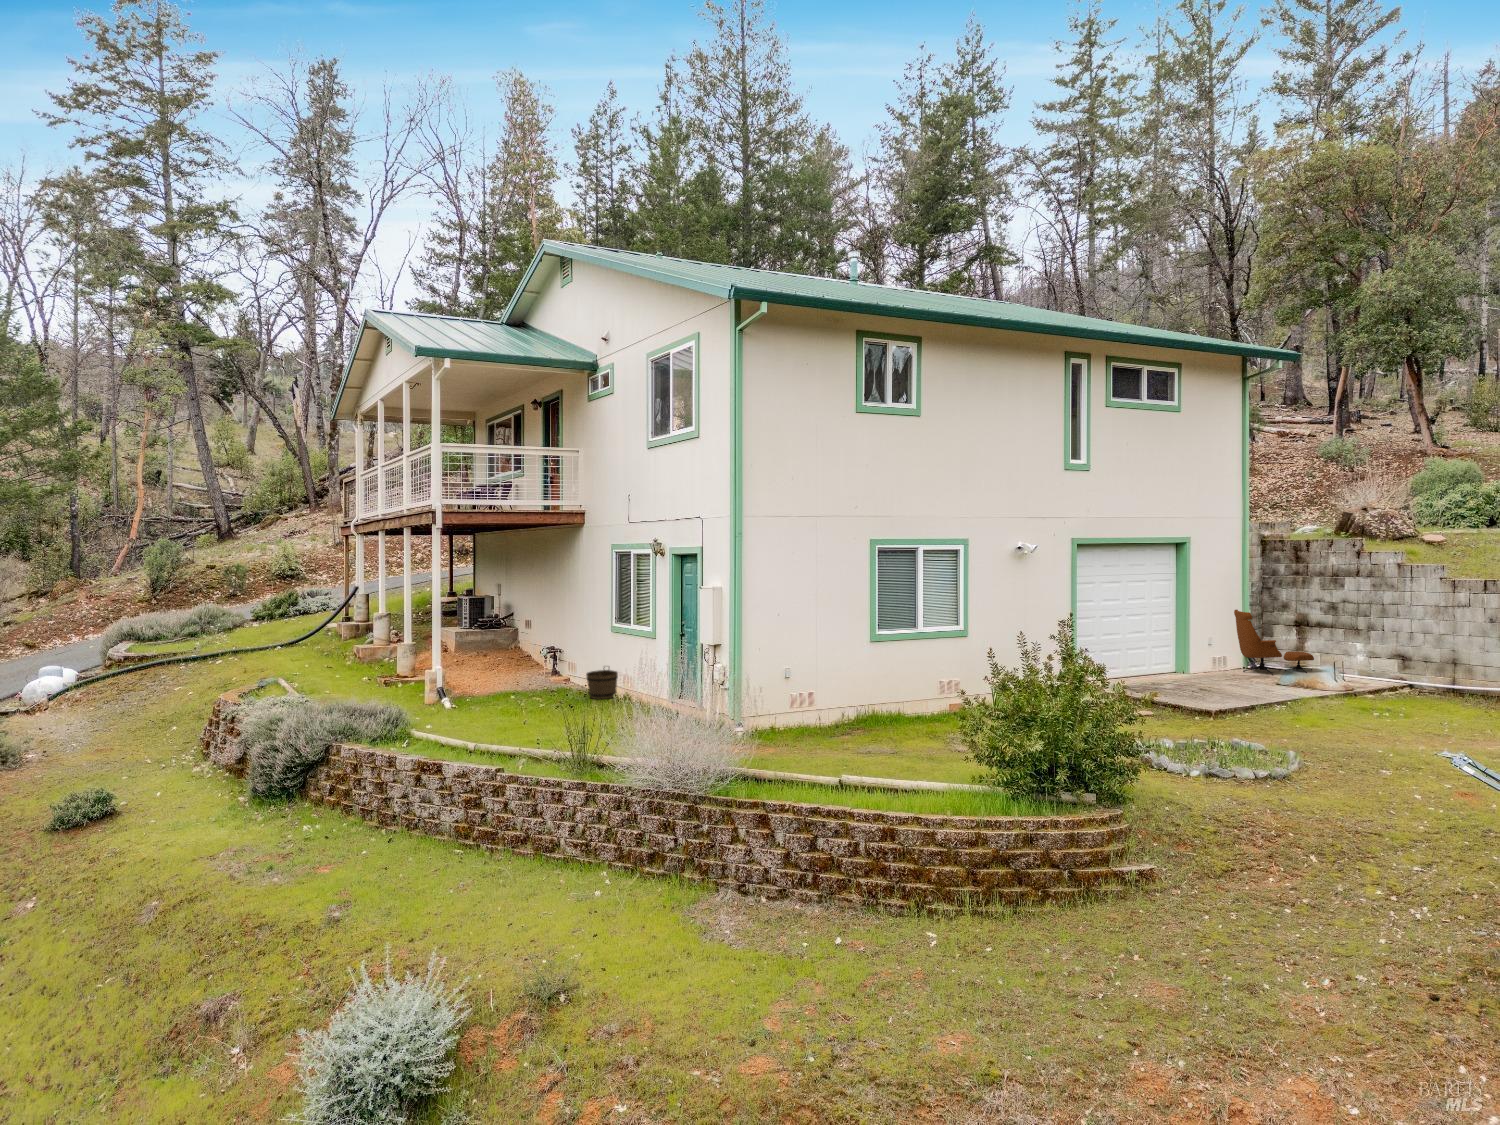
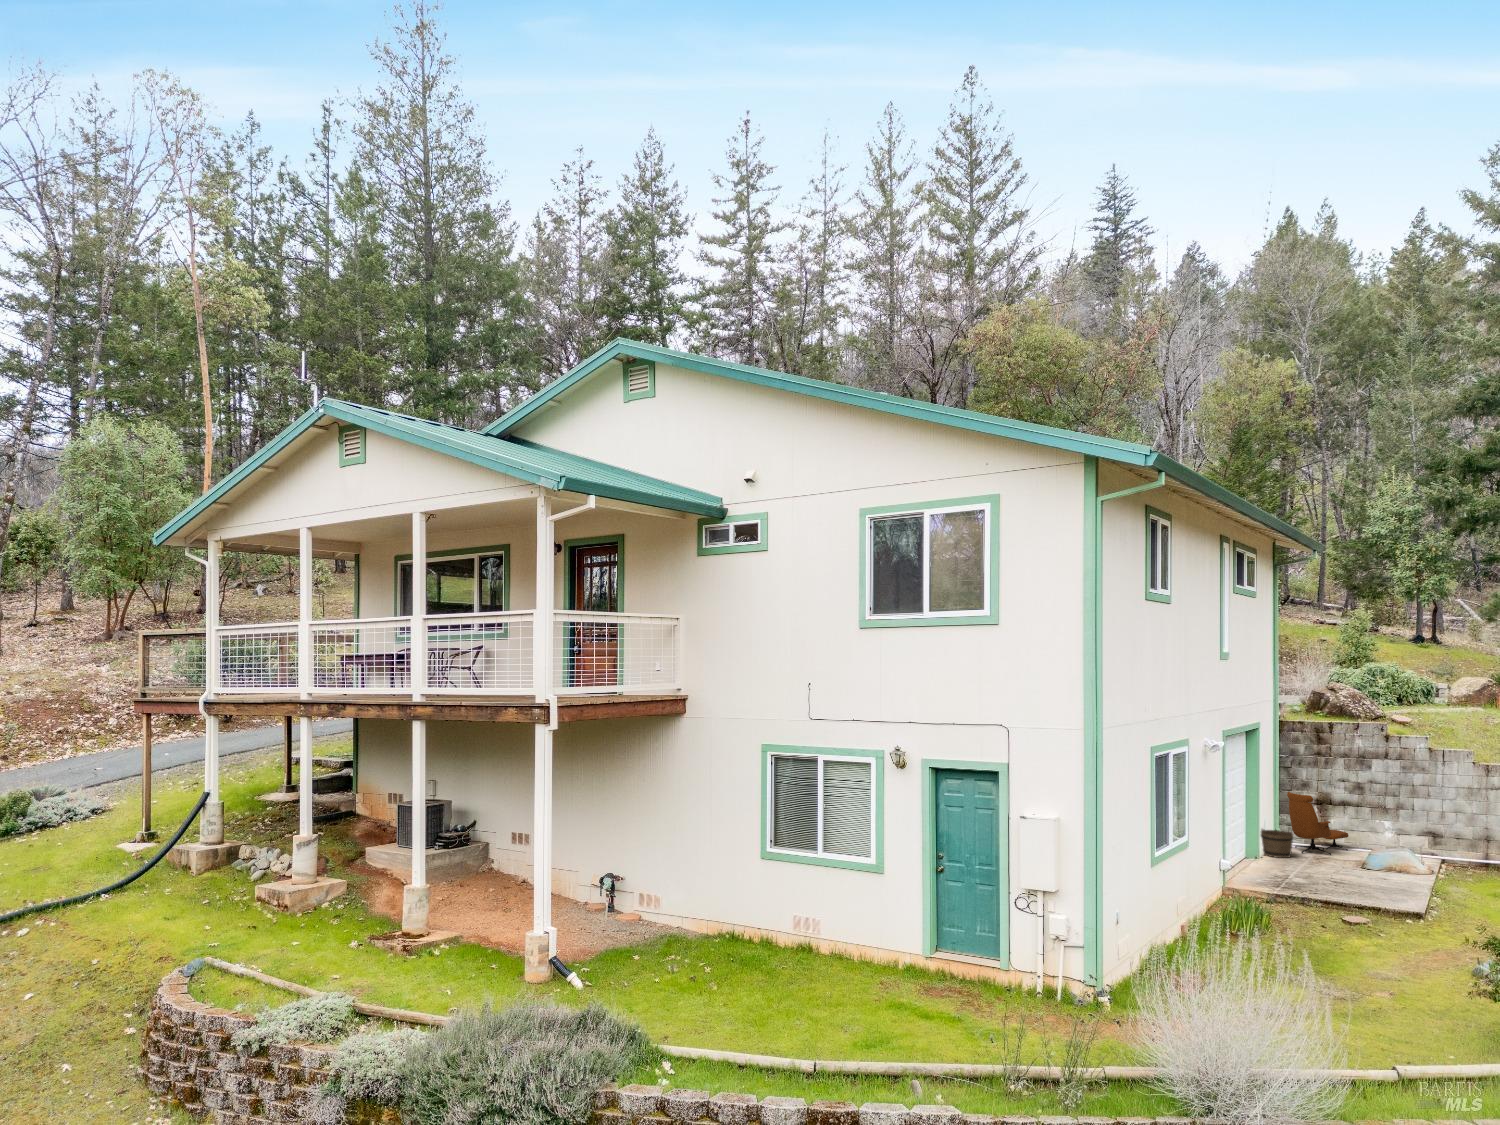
bucket: present [586,667,618,699] -> present [1261,829,1293,858]

